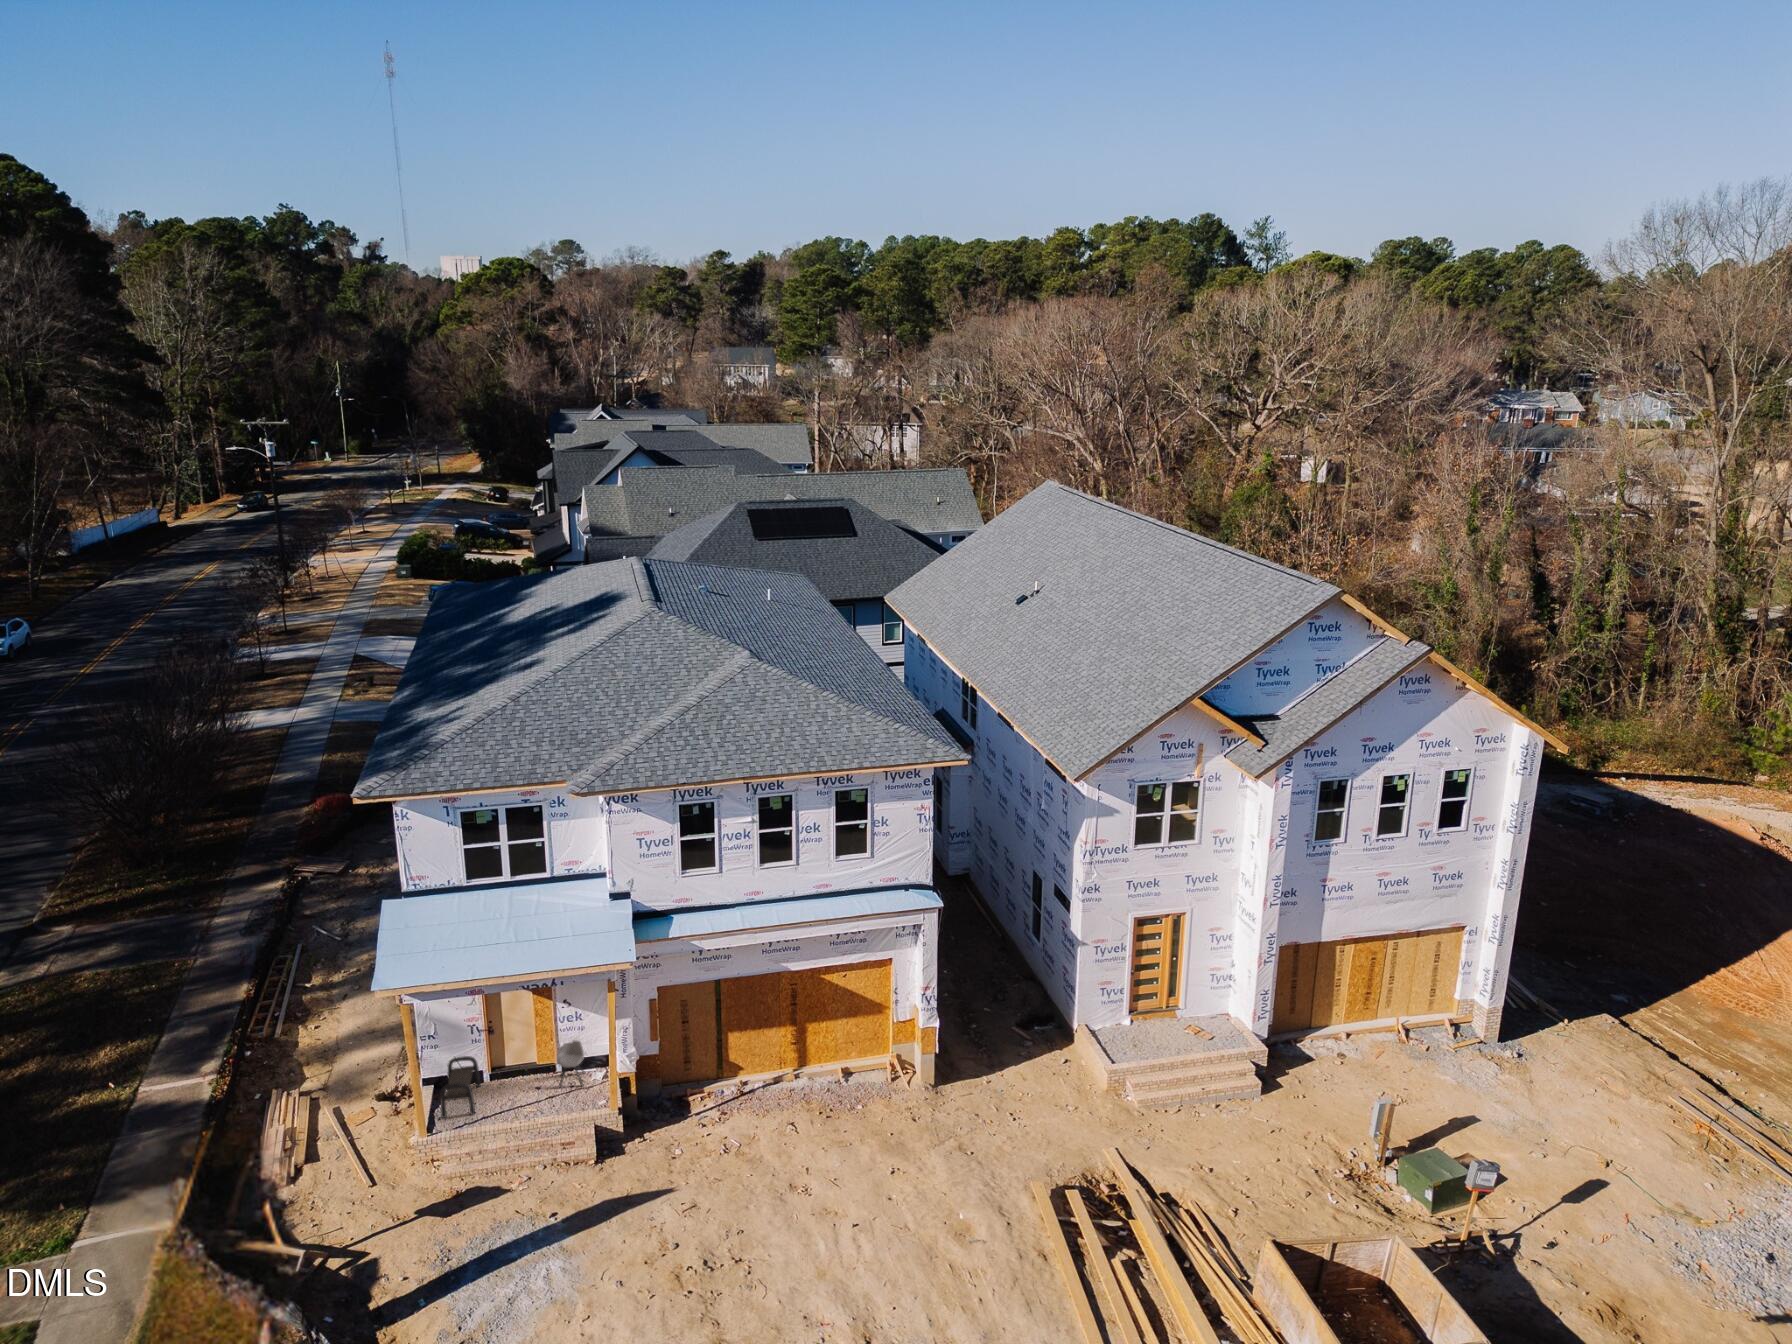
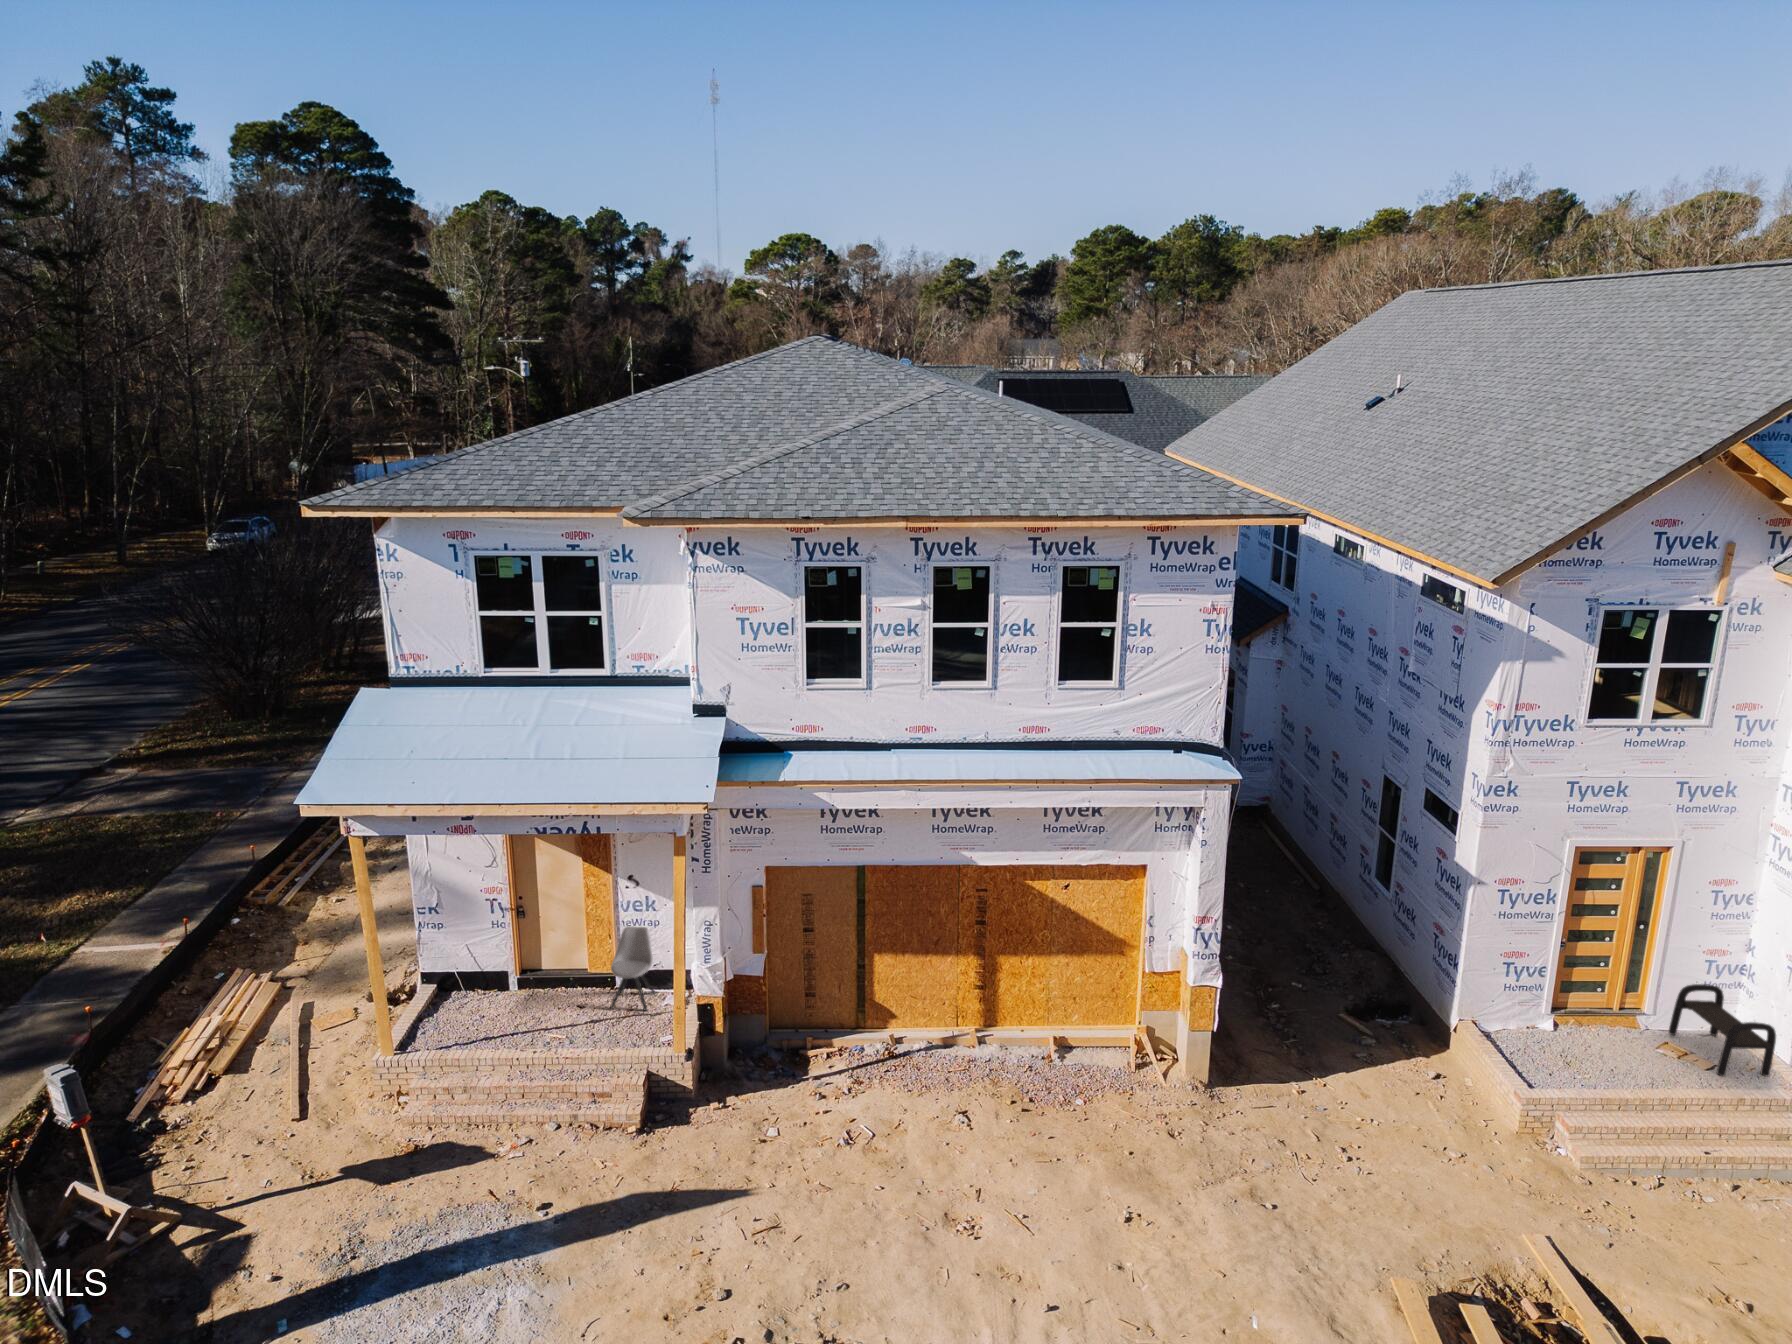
bench: present [440,1056,481,1118] -> present [1669,984,1776,1076]

